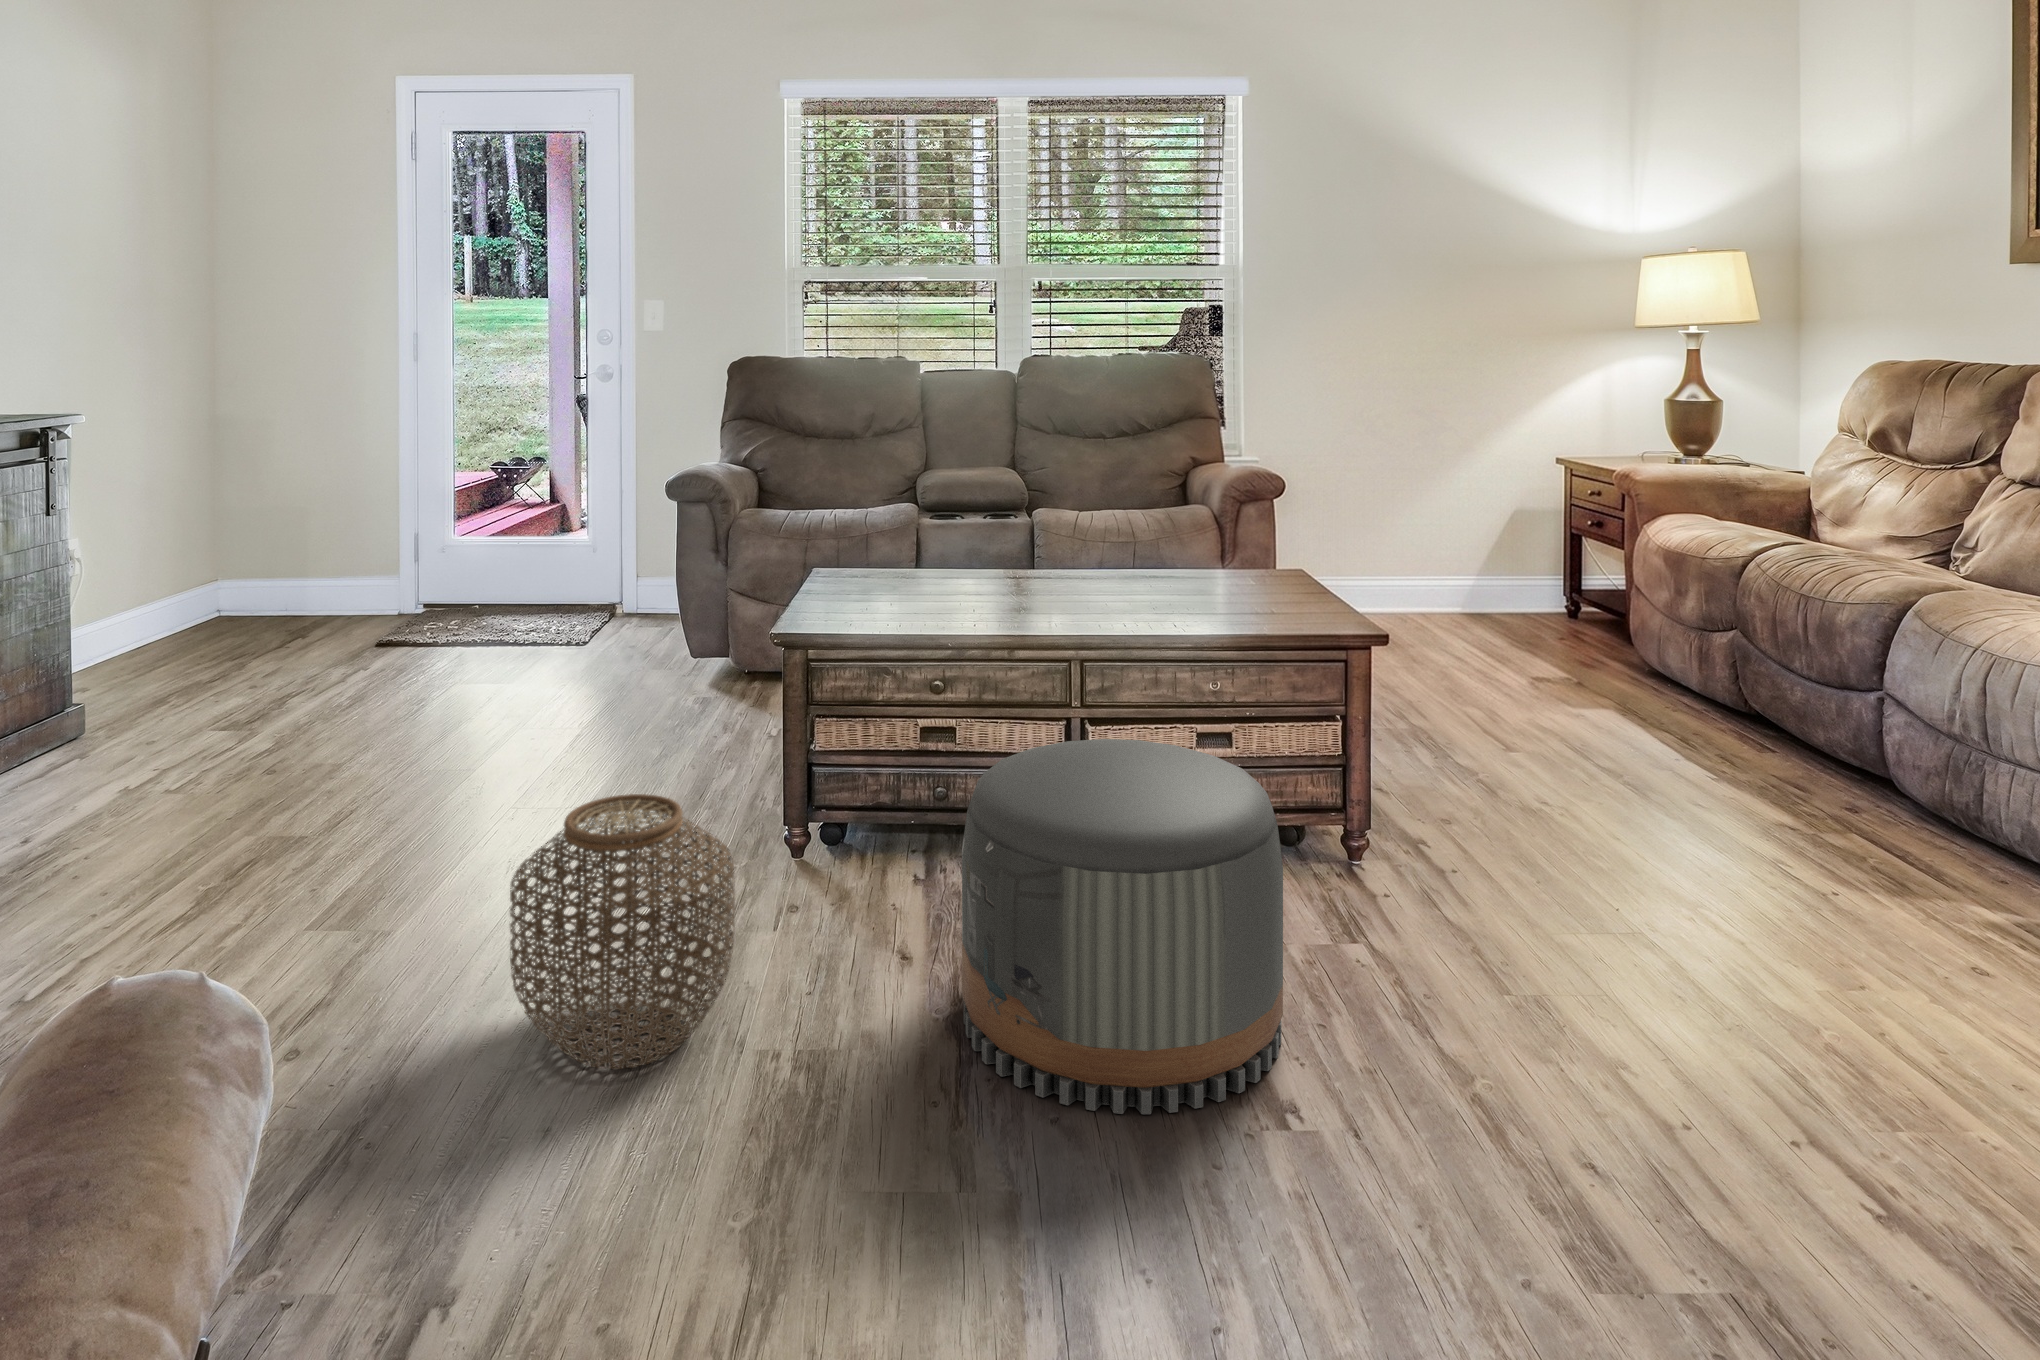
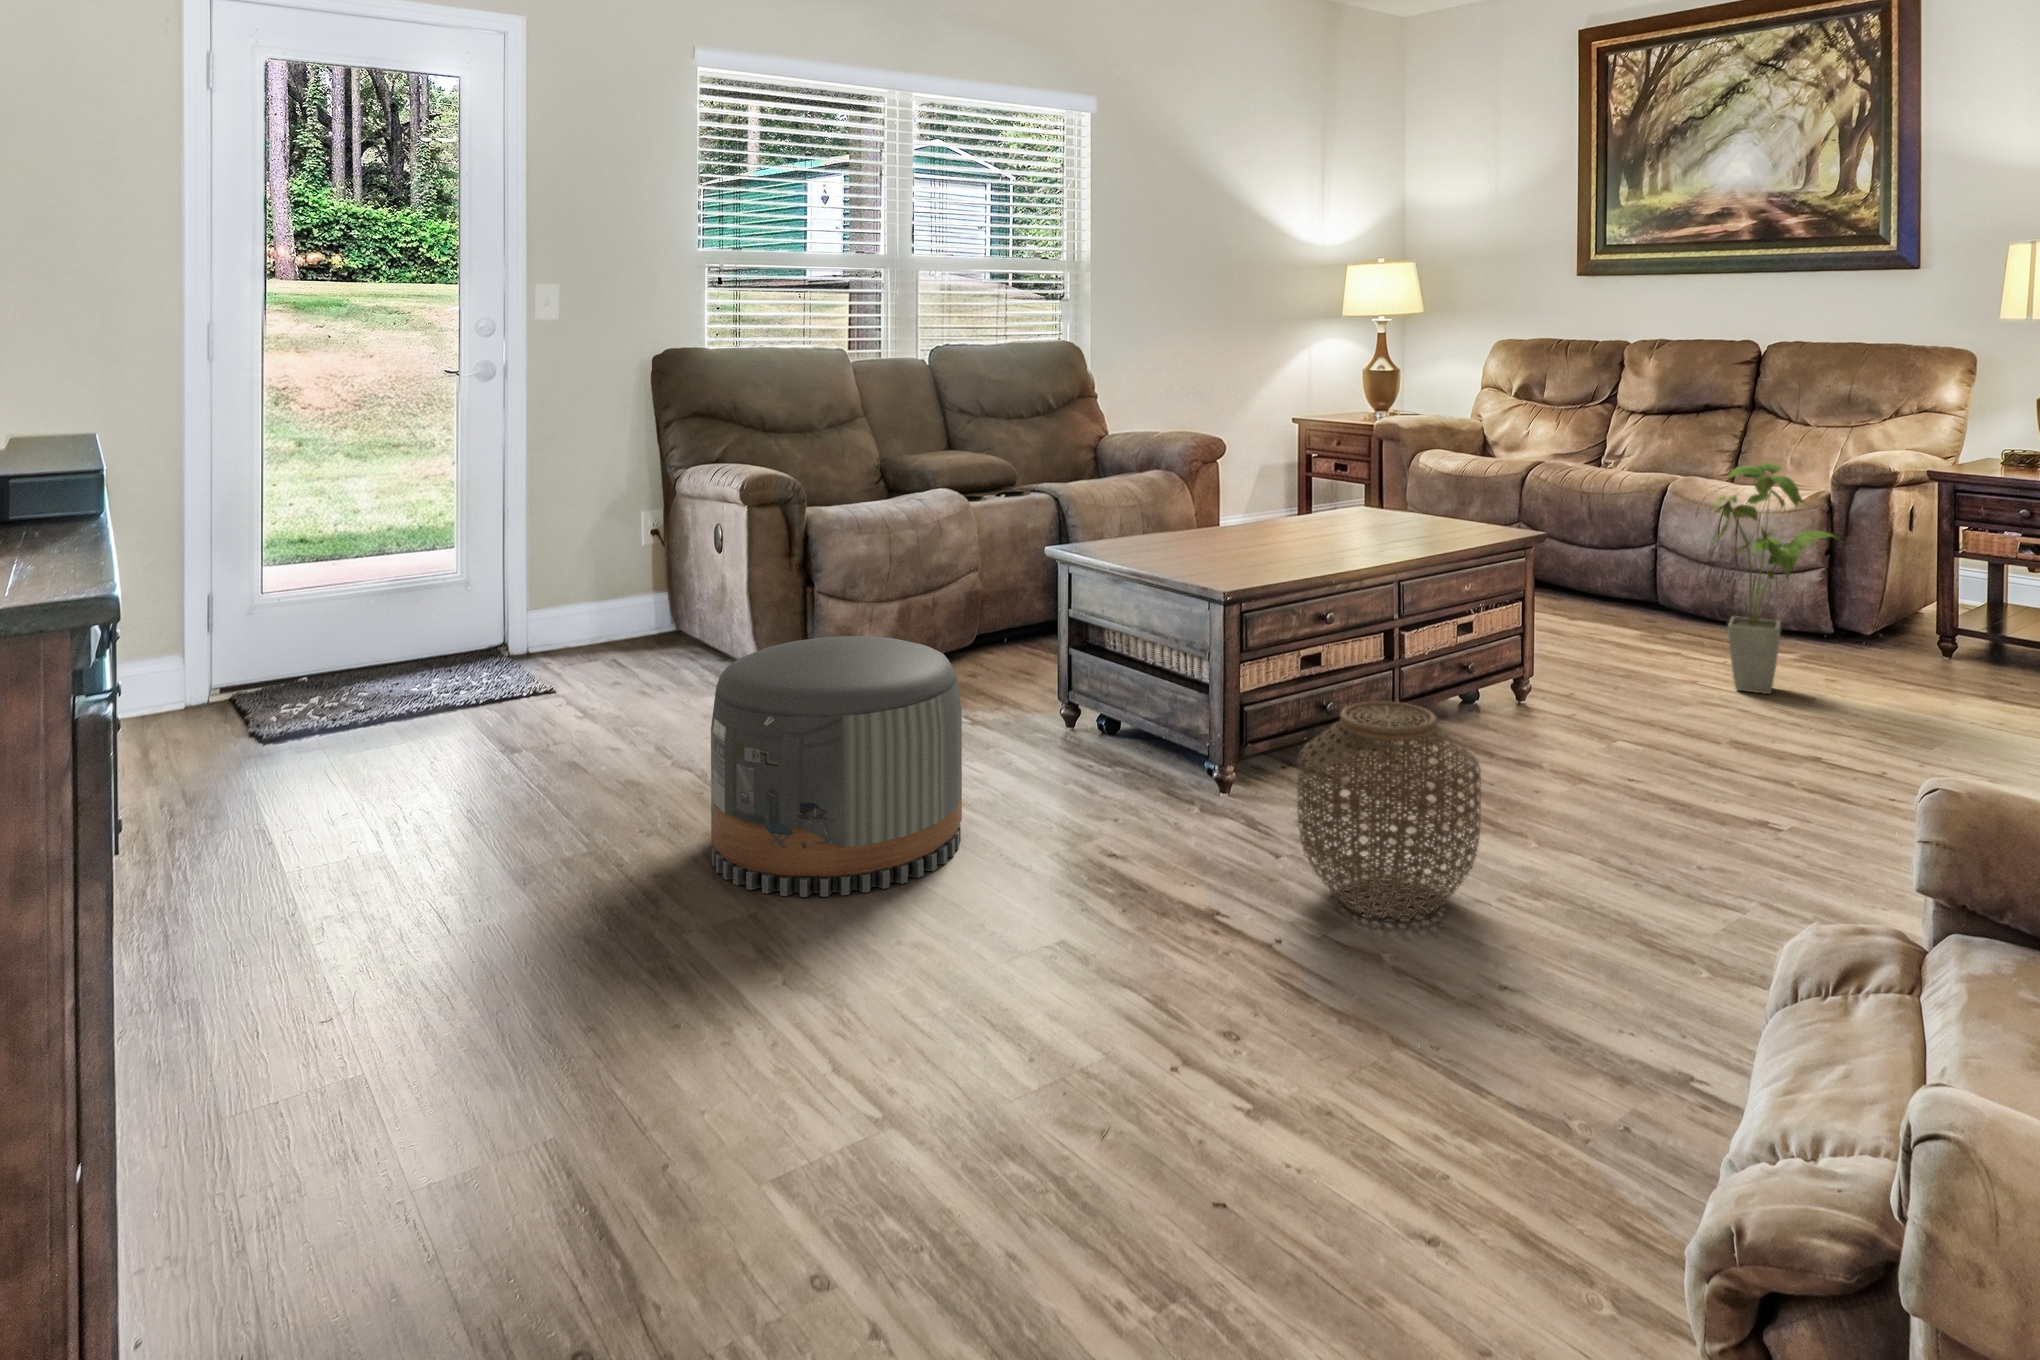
house plant: none [1705,581,1957,975] -> present [1713,463,1835,694]
pouf: present [962,739,1283,1114] -> present [711,636,962,897]

